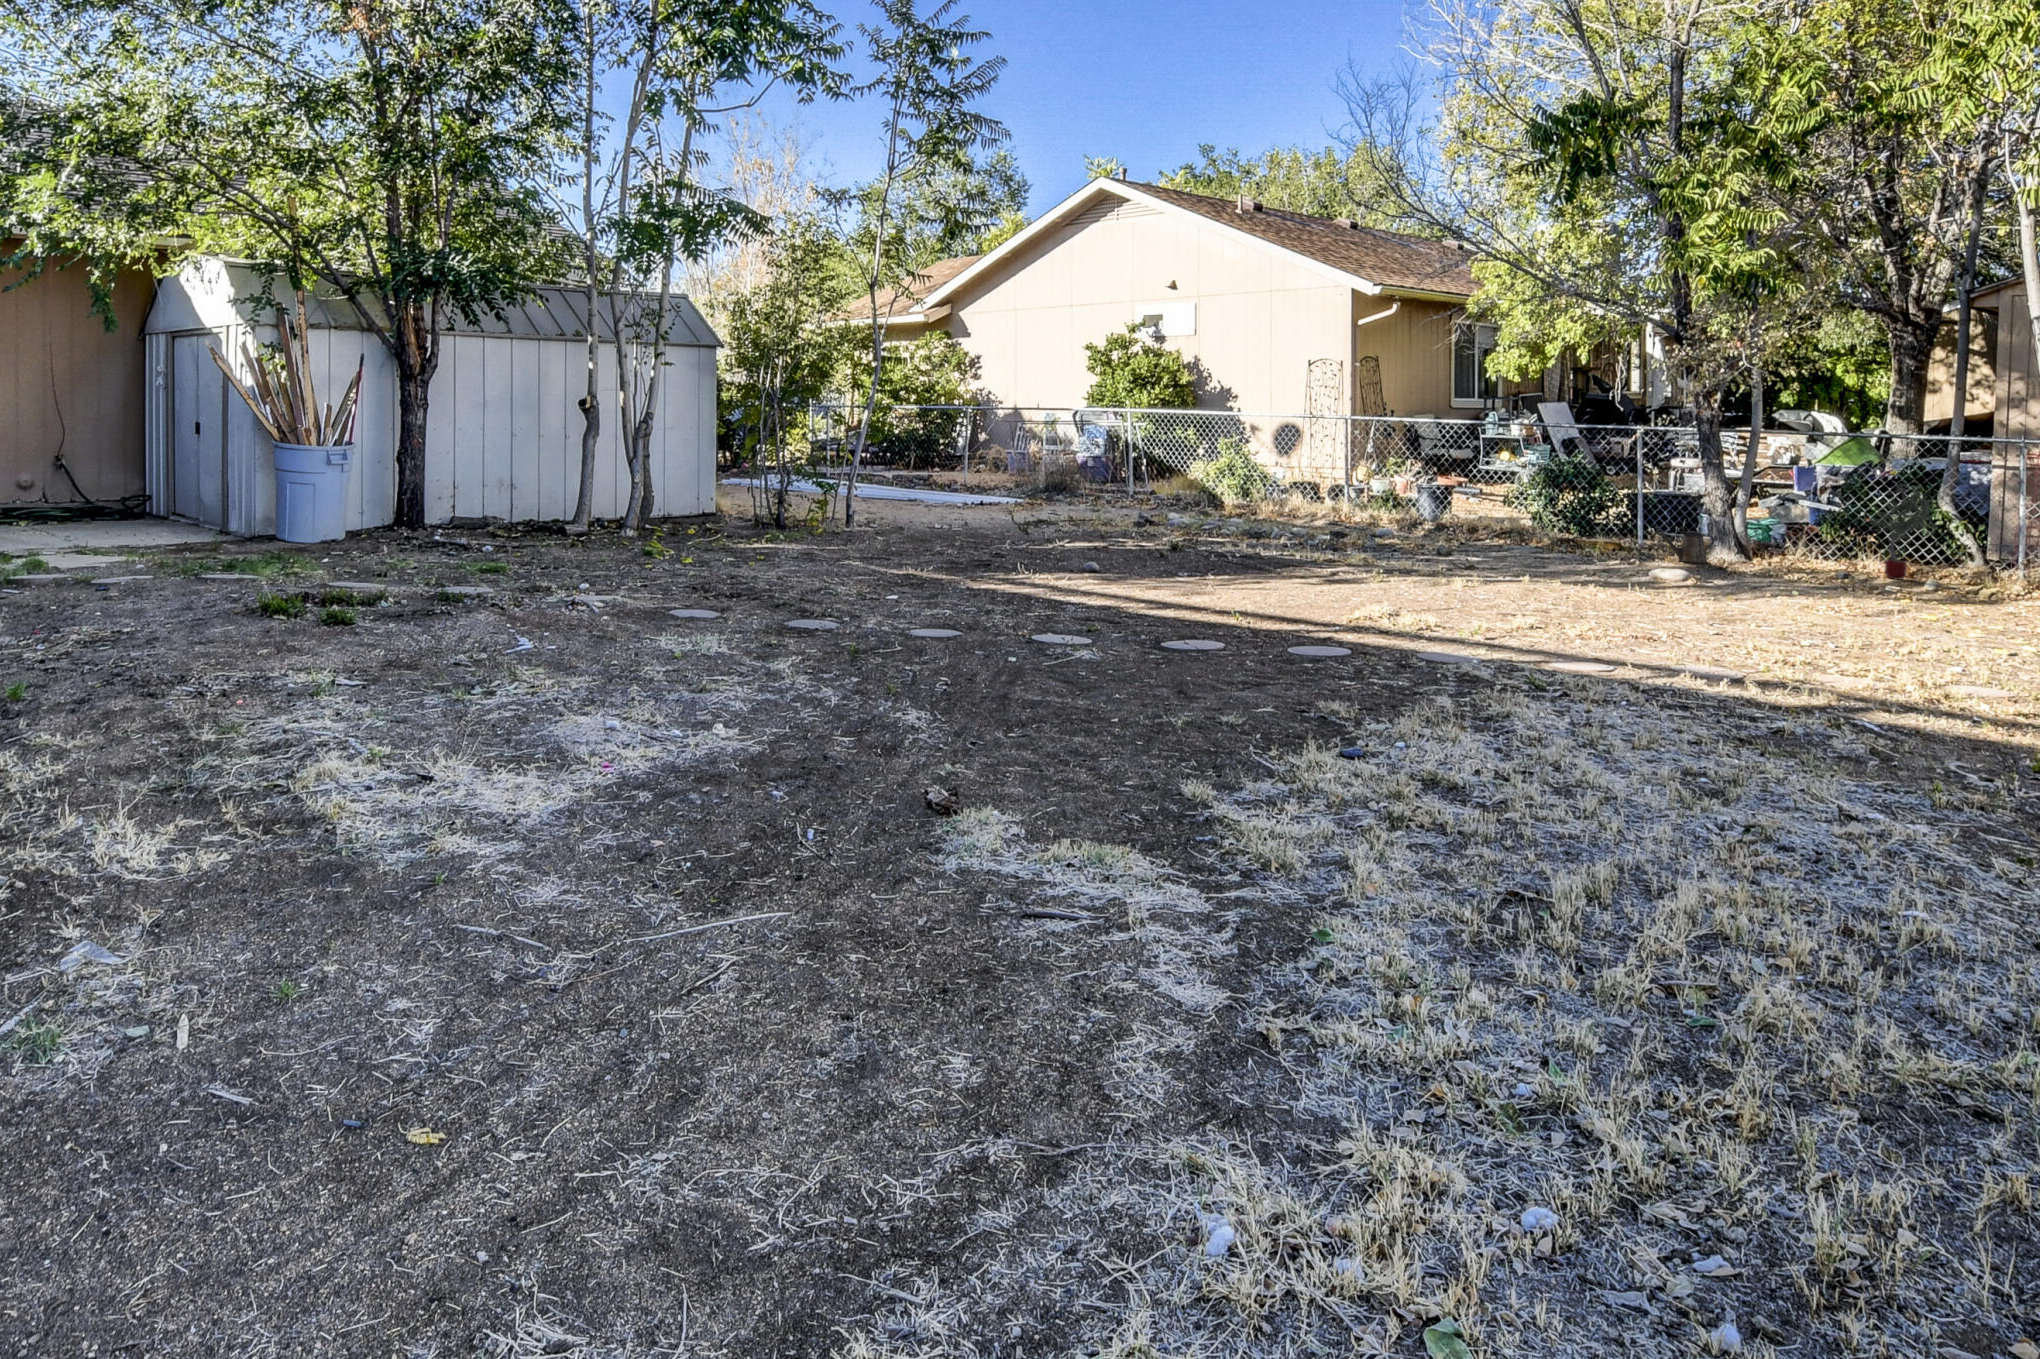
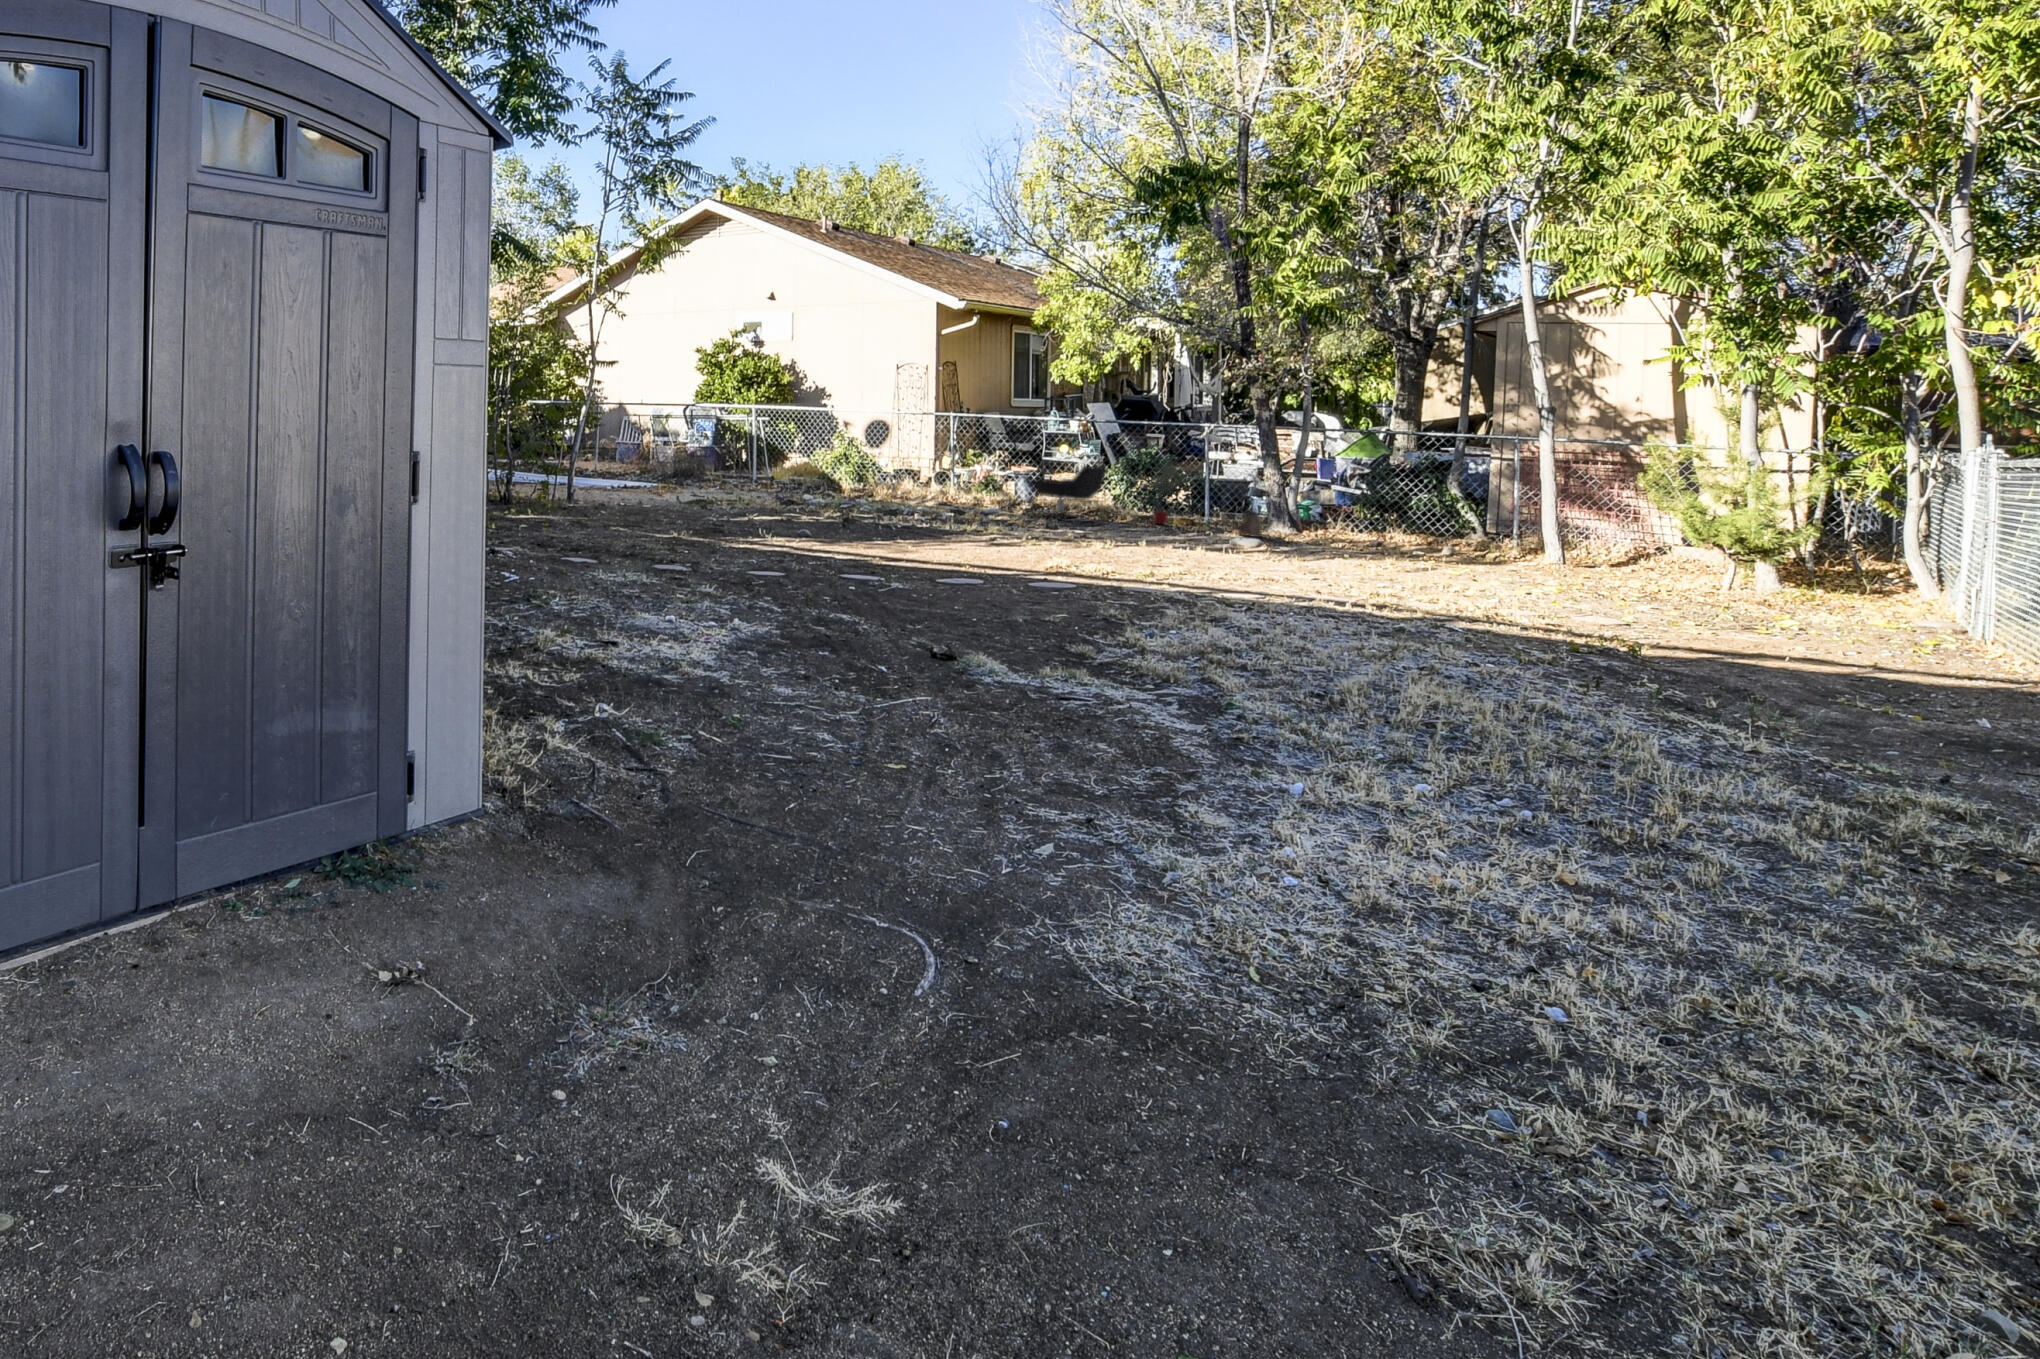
lounge chair: none [1437,475,1527,536] -> present [1033,466,1107,513]
potted tree: present [1870,484,1937,579] -> present [1135,457,1193,524]

